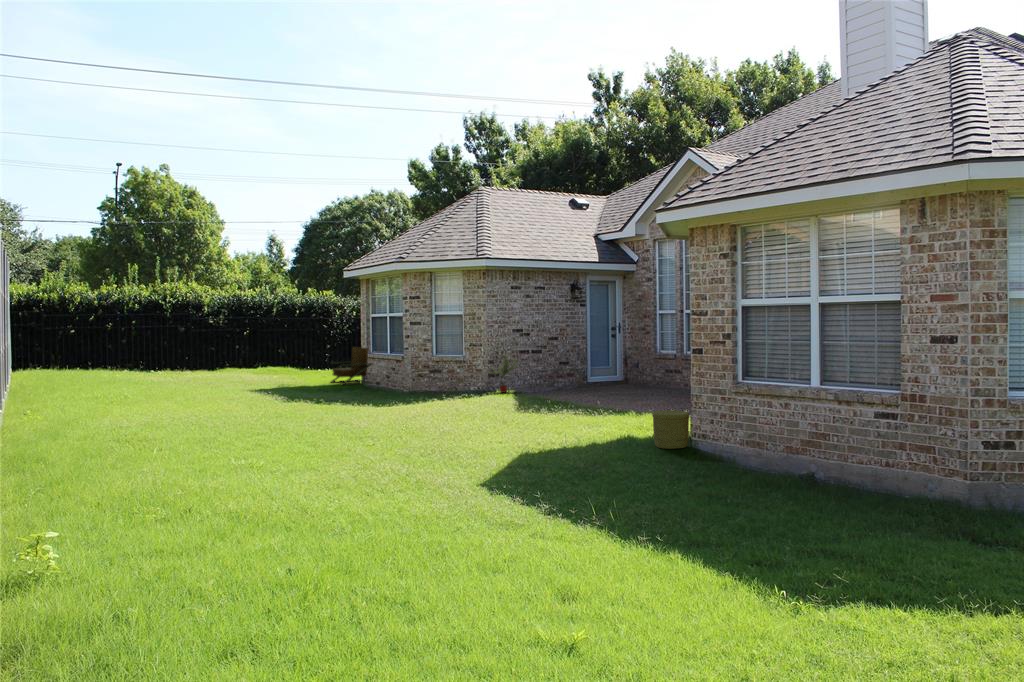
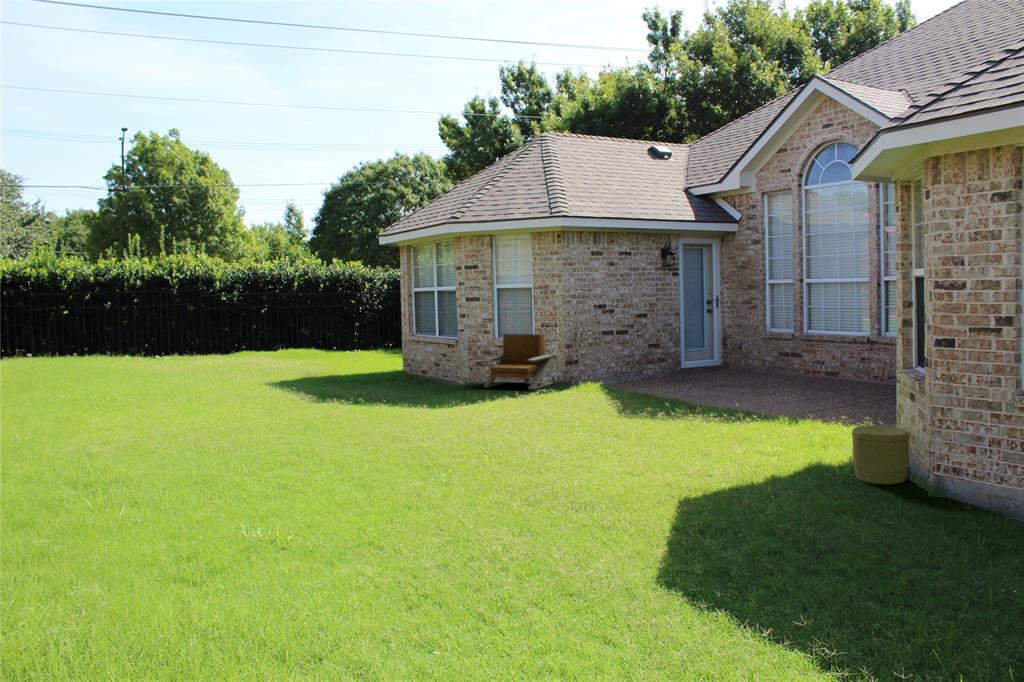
lounge chair: present [331,347,372,385] -> present [483,334,553,390]
potted tree: present [489,356,517,393] -> none [562,337,599,385]

